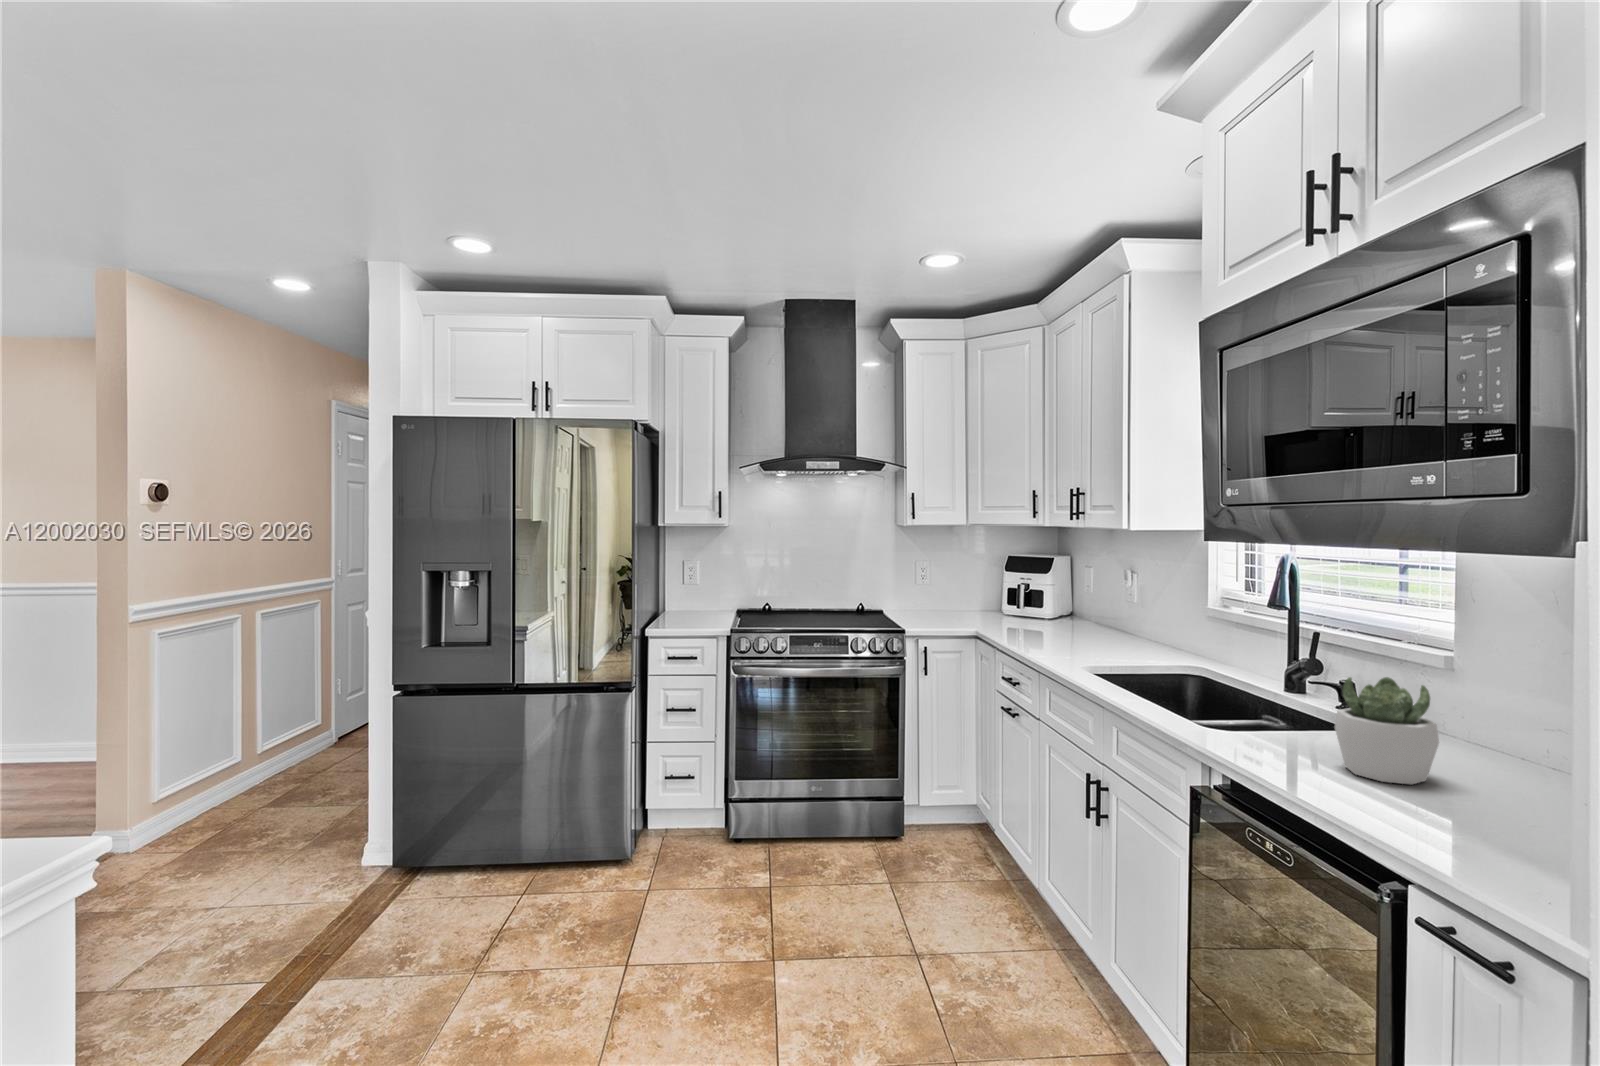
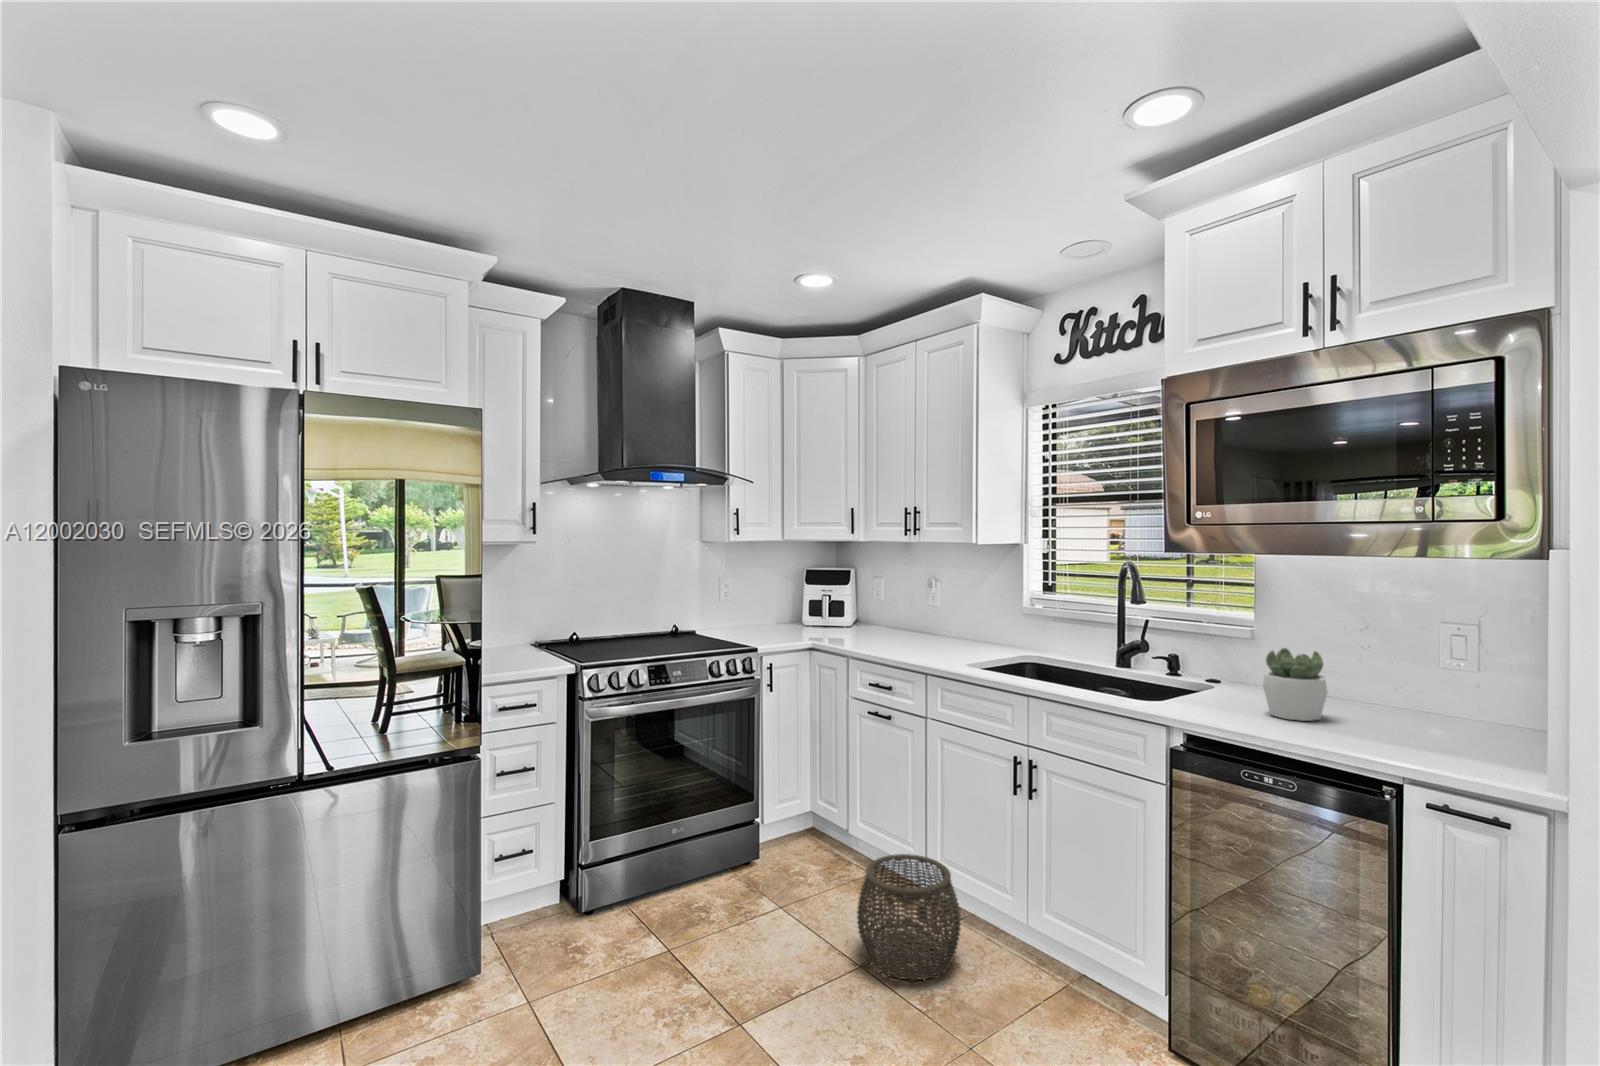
woven basket: none [915,853,1026,989] -> present [857,854,961,981]

